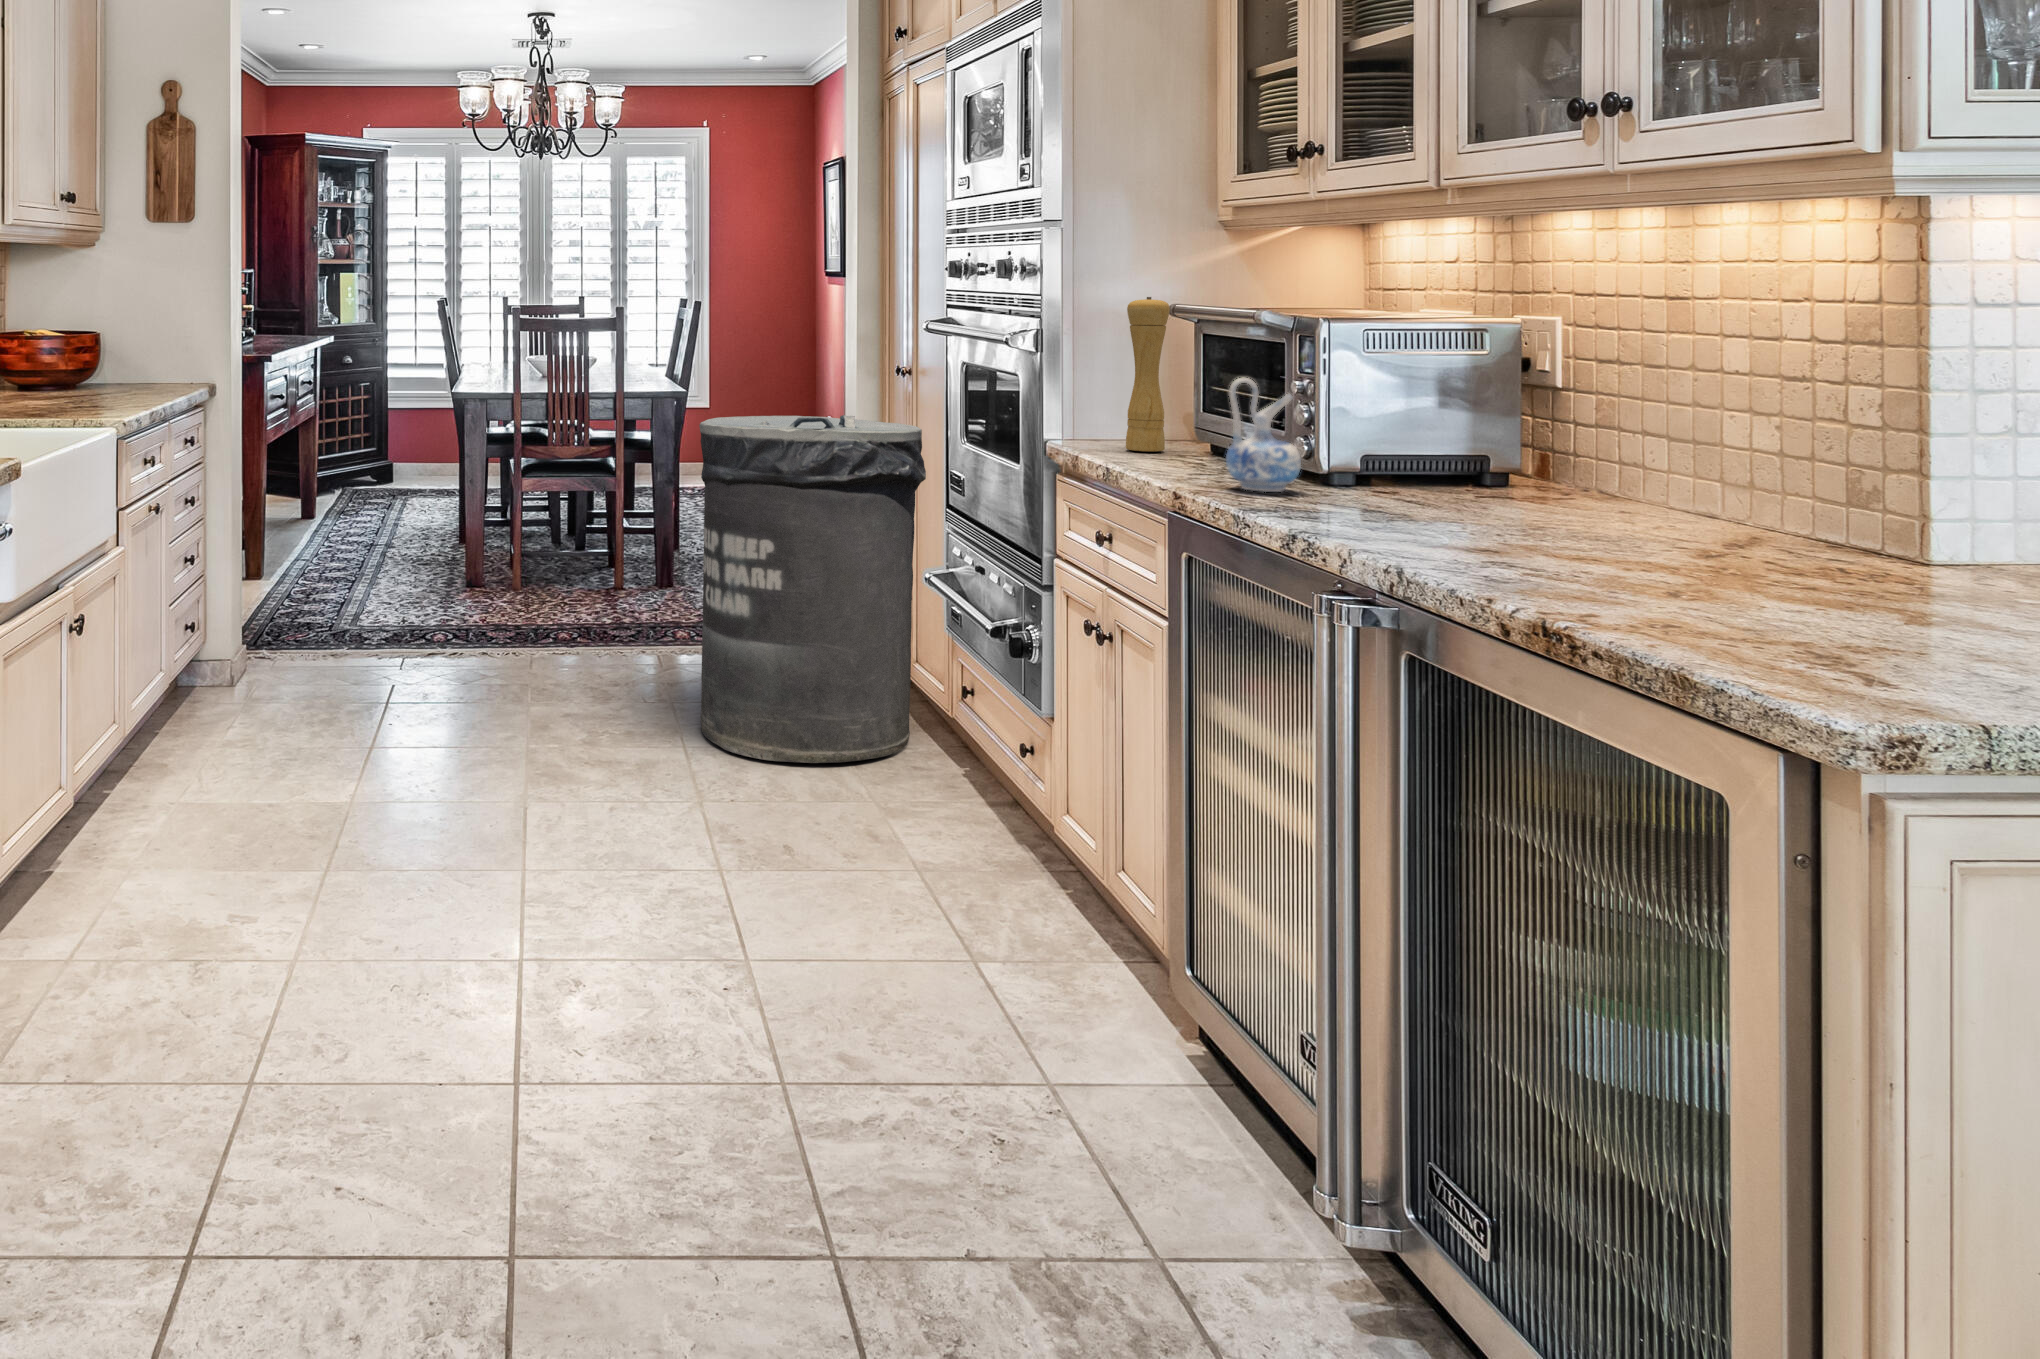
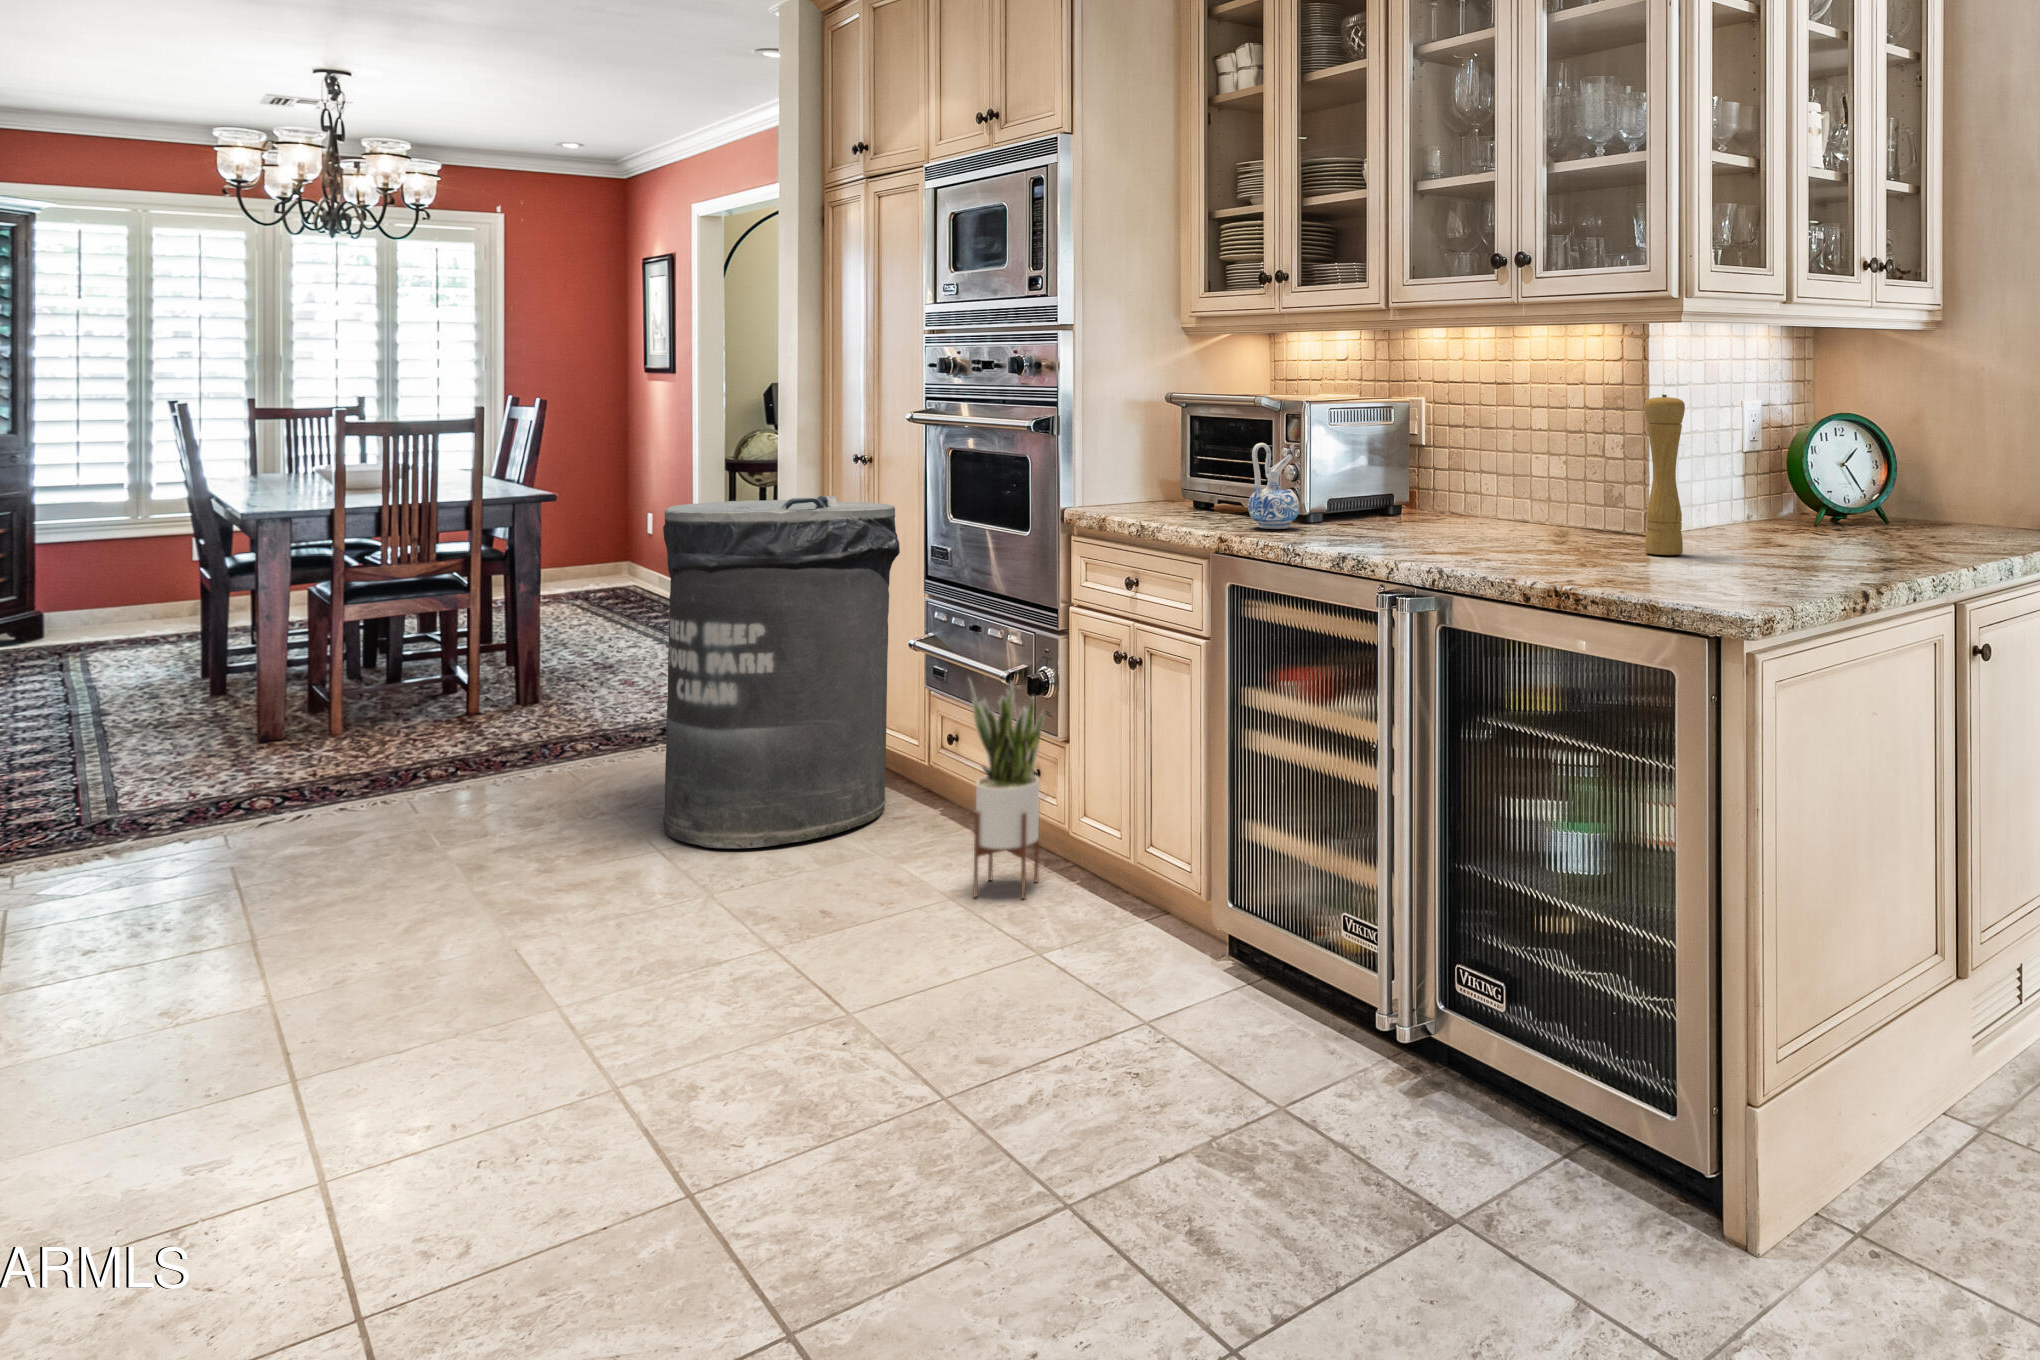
pepper mill: present [1126,297,1170,452] -> present [1644,395,1685,555]
potted plant: none [940,623,1021,881] -> present [969,678,1045,898]

